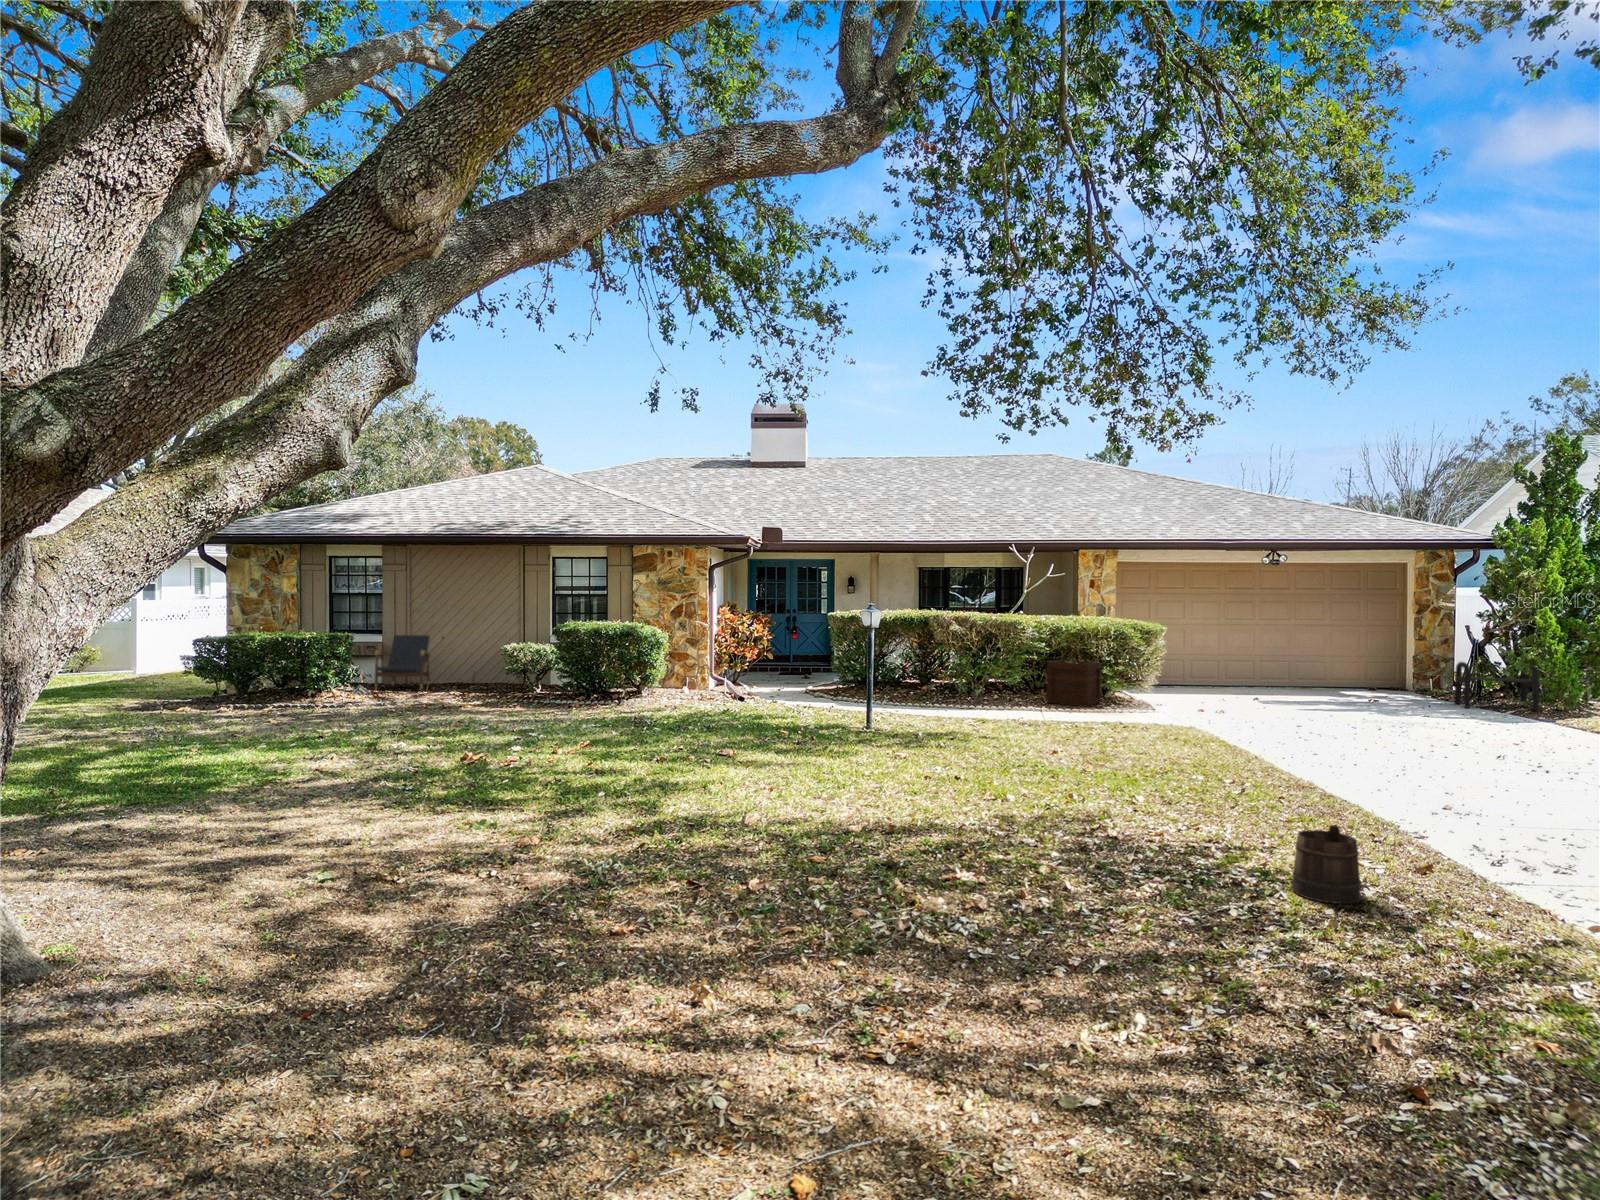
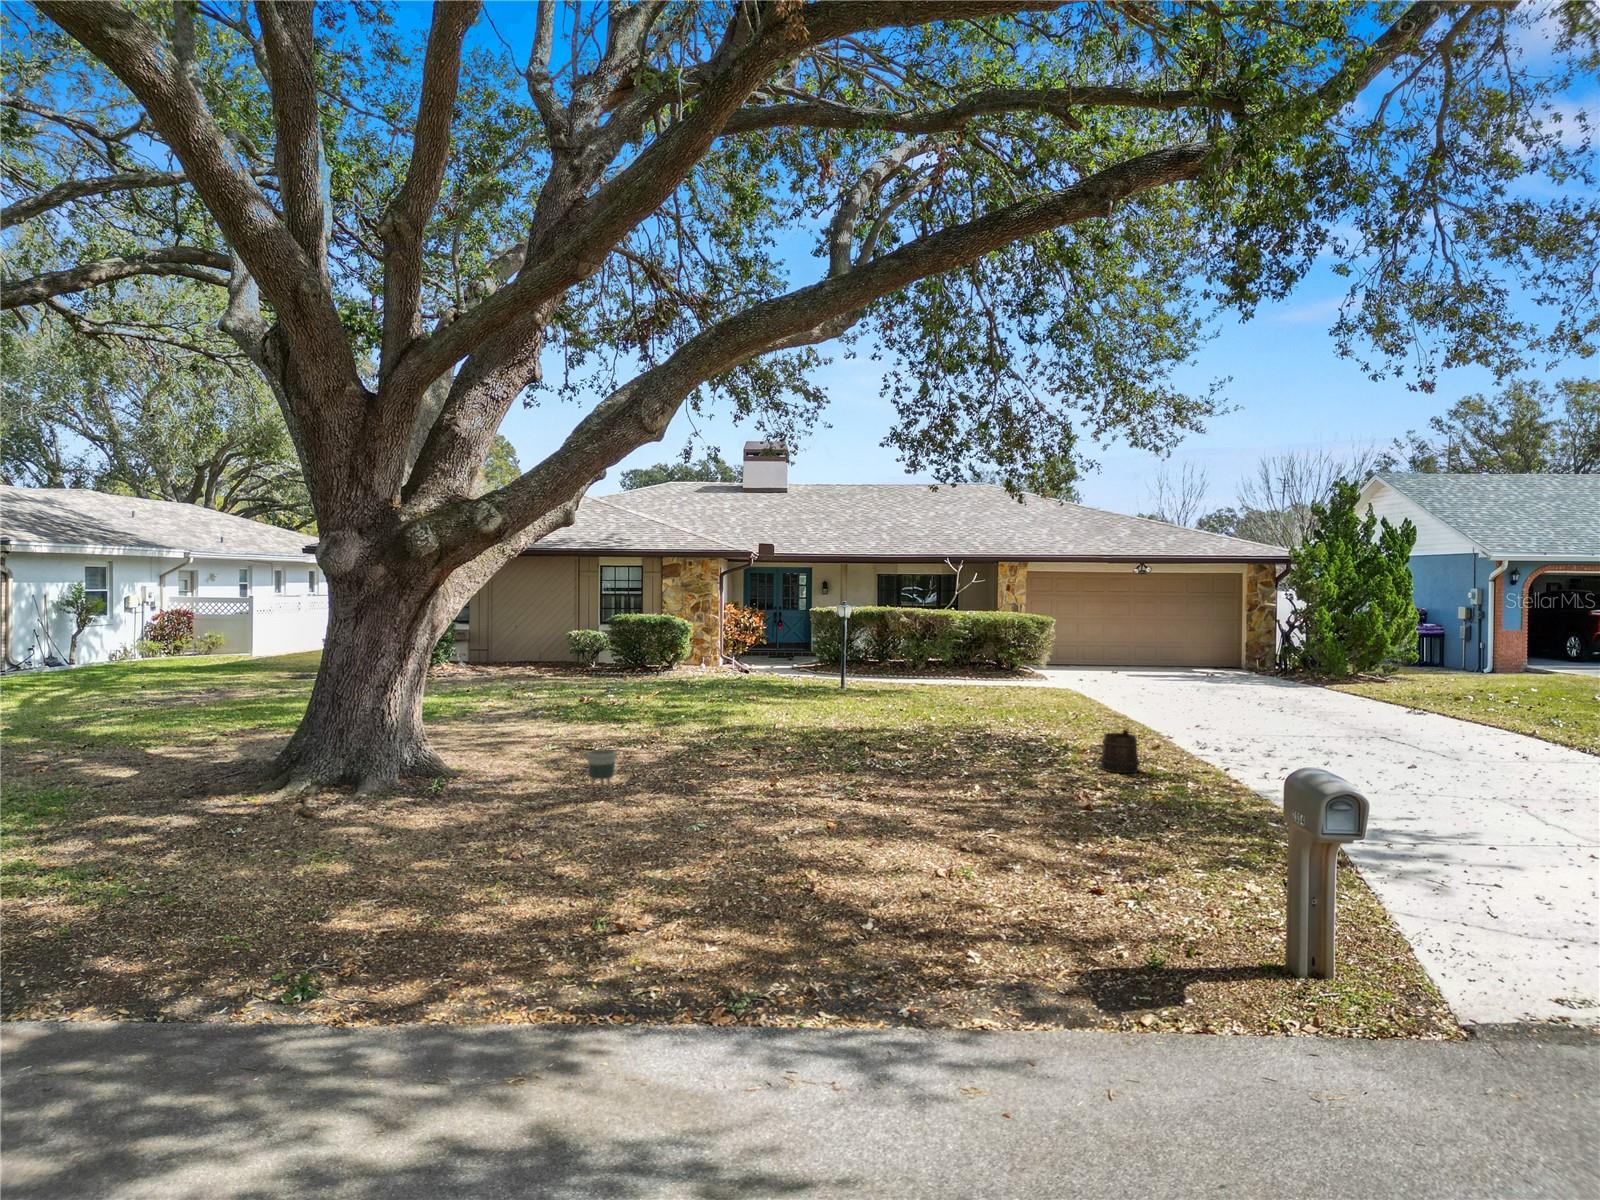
lounge chair: present [374,635,430,689] -> none [467,624,508,666]
wooden crate: present [1046,660,1102,707] -> none [971,643,1012,677]
bench: present [1454,662,1539,711] -> none [1268,645,1326,681]
planter: none [387,879,443,972] -> present [587,749,616,798]

